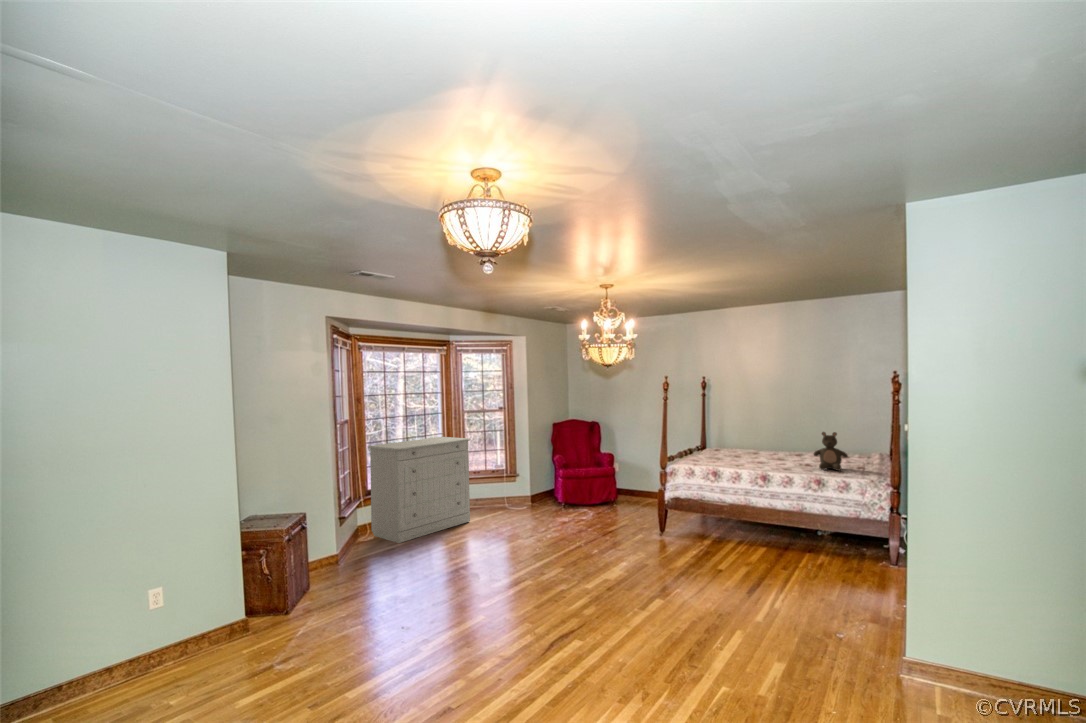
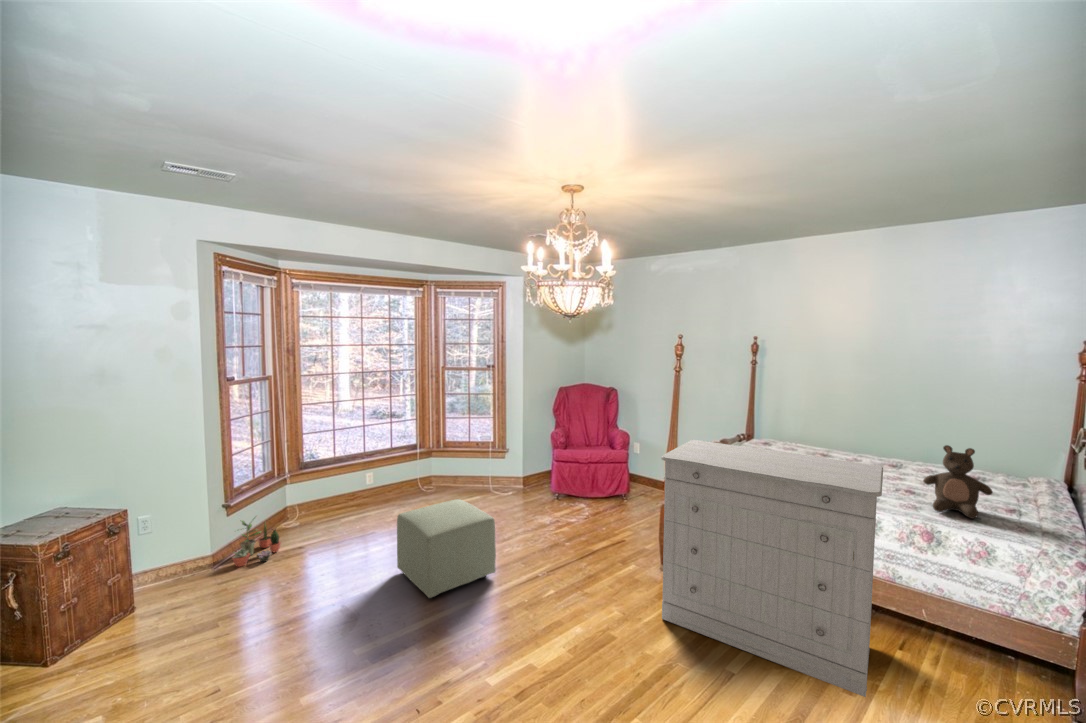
dresser: present [369,437,470,543] -> present [661,440,883,697]
ottoman: none [481,501,554,562] -> present [397,499,496,598]
potted plant: none [346,525,378,563] -> present [232,521,281,567]

